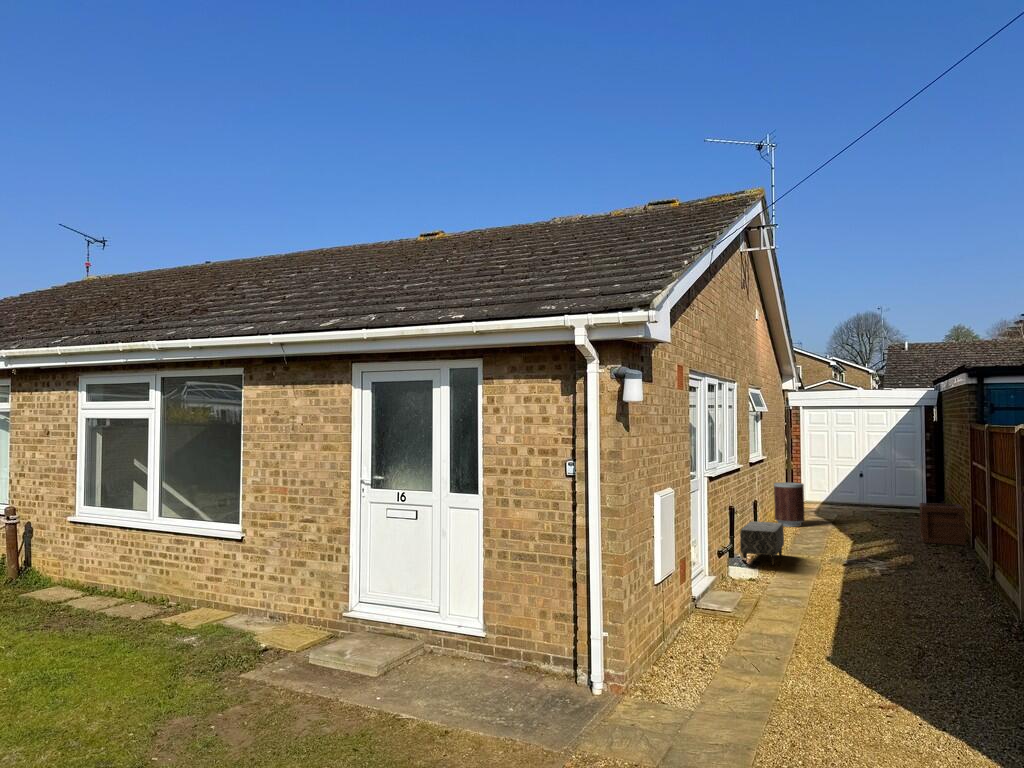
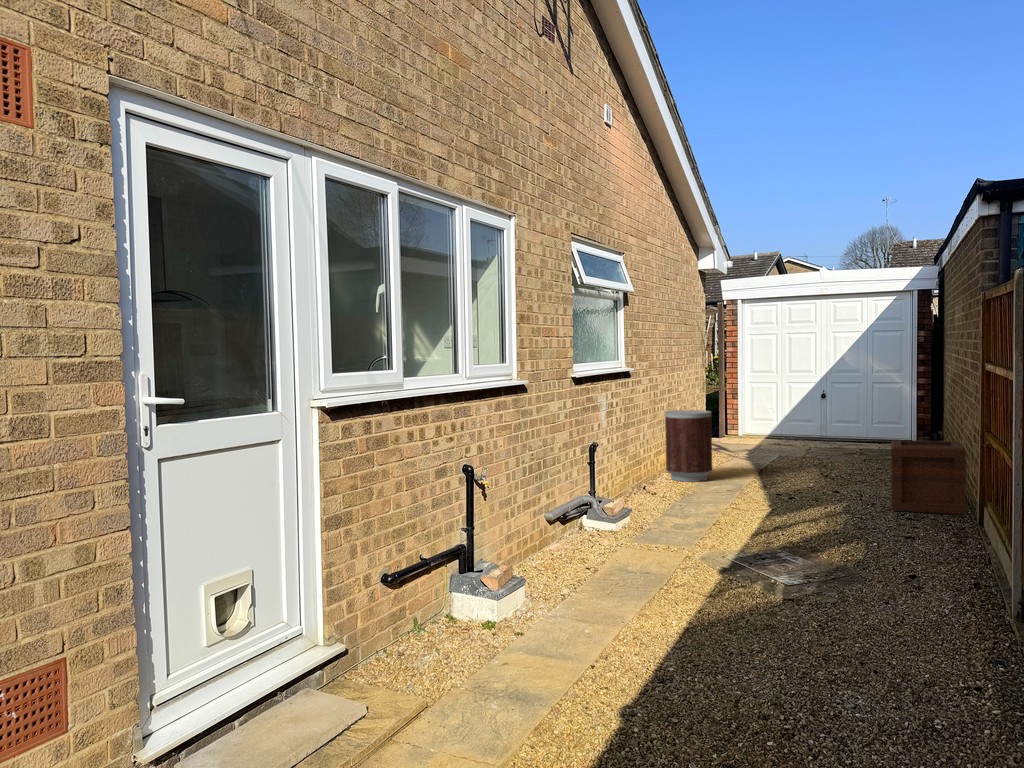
bench: present [740,521,784,566] -> none [519,485,626,580]

